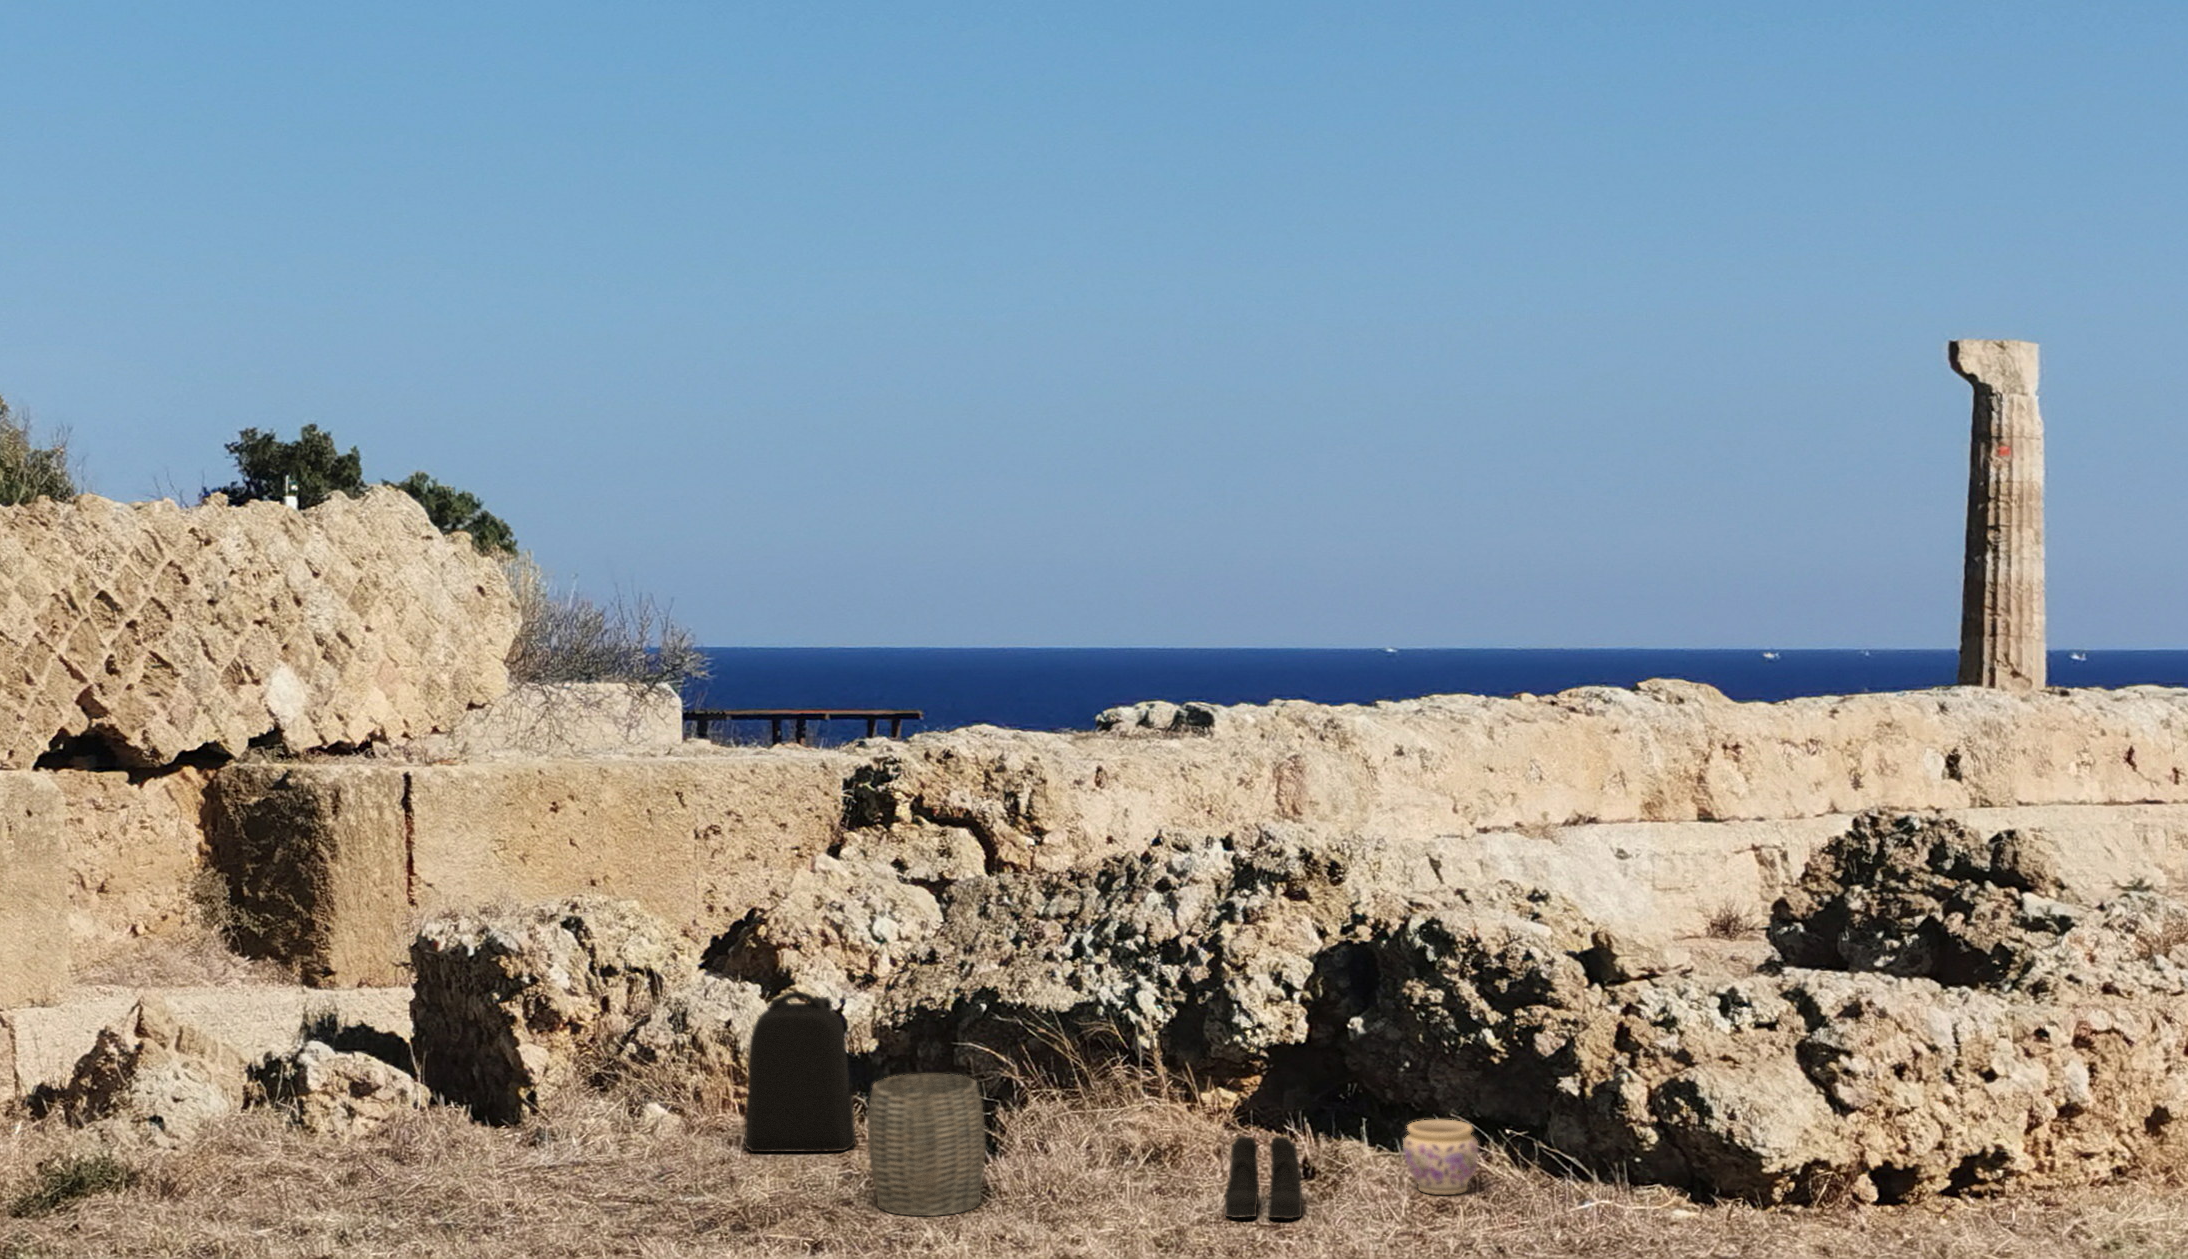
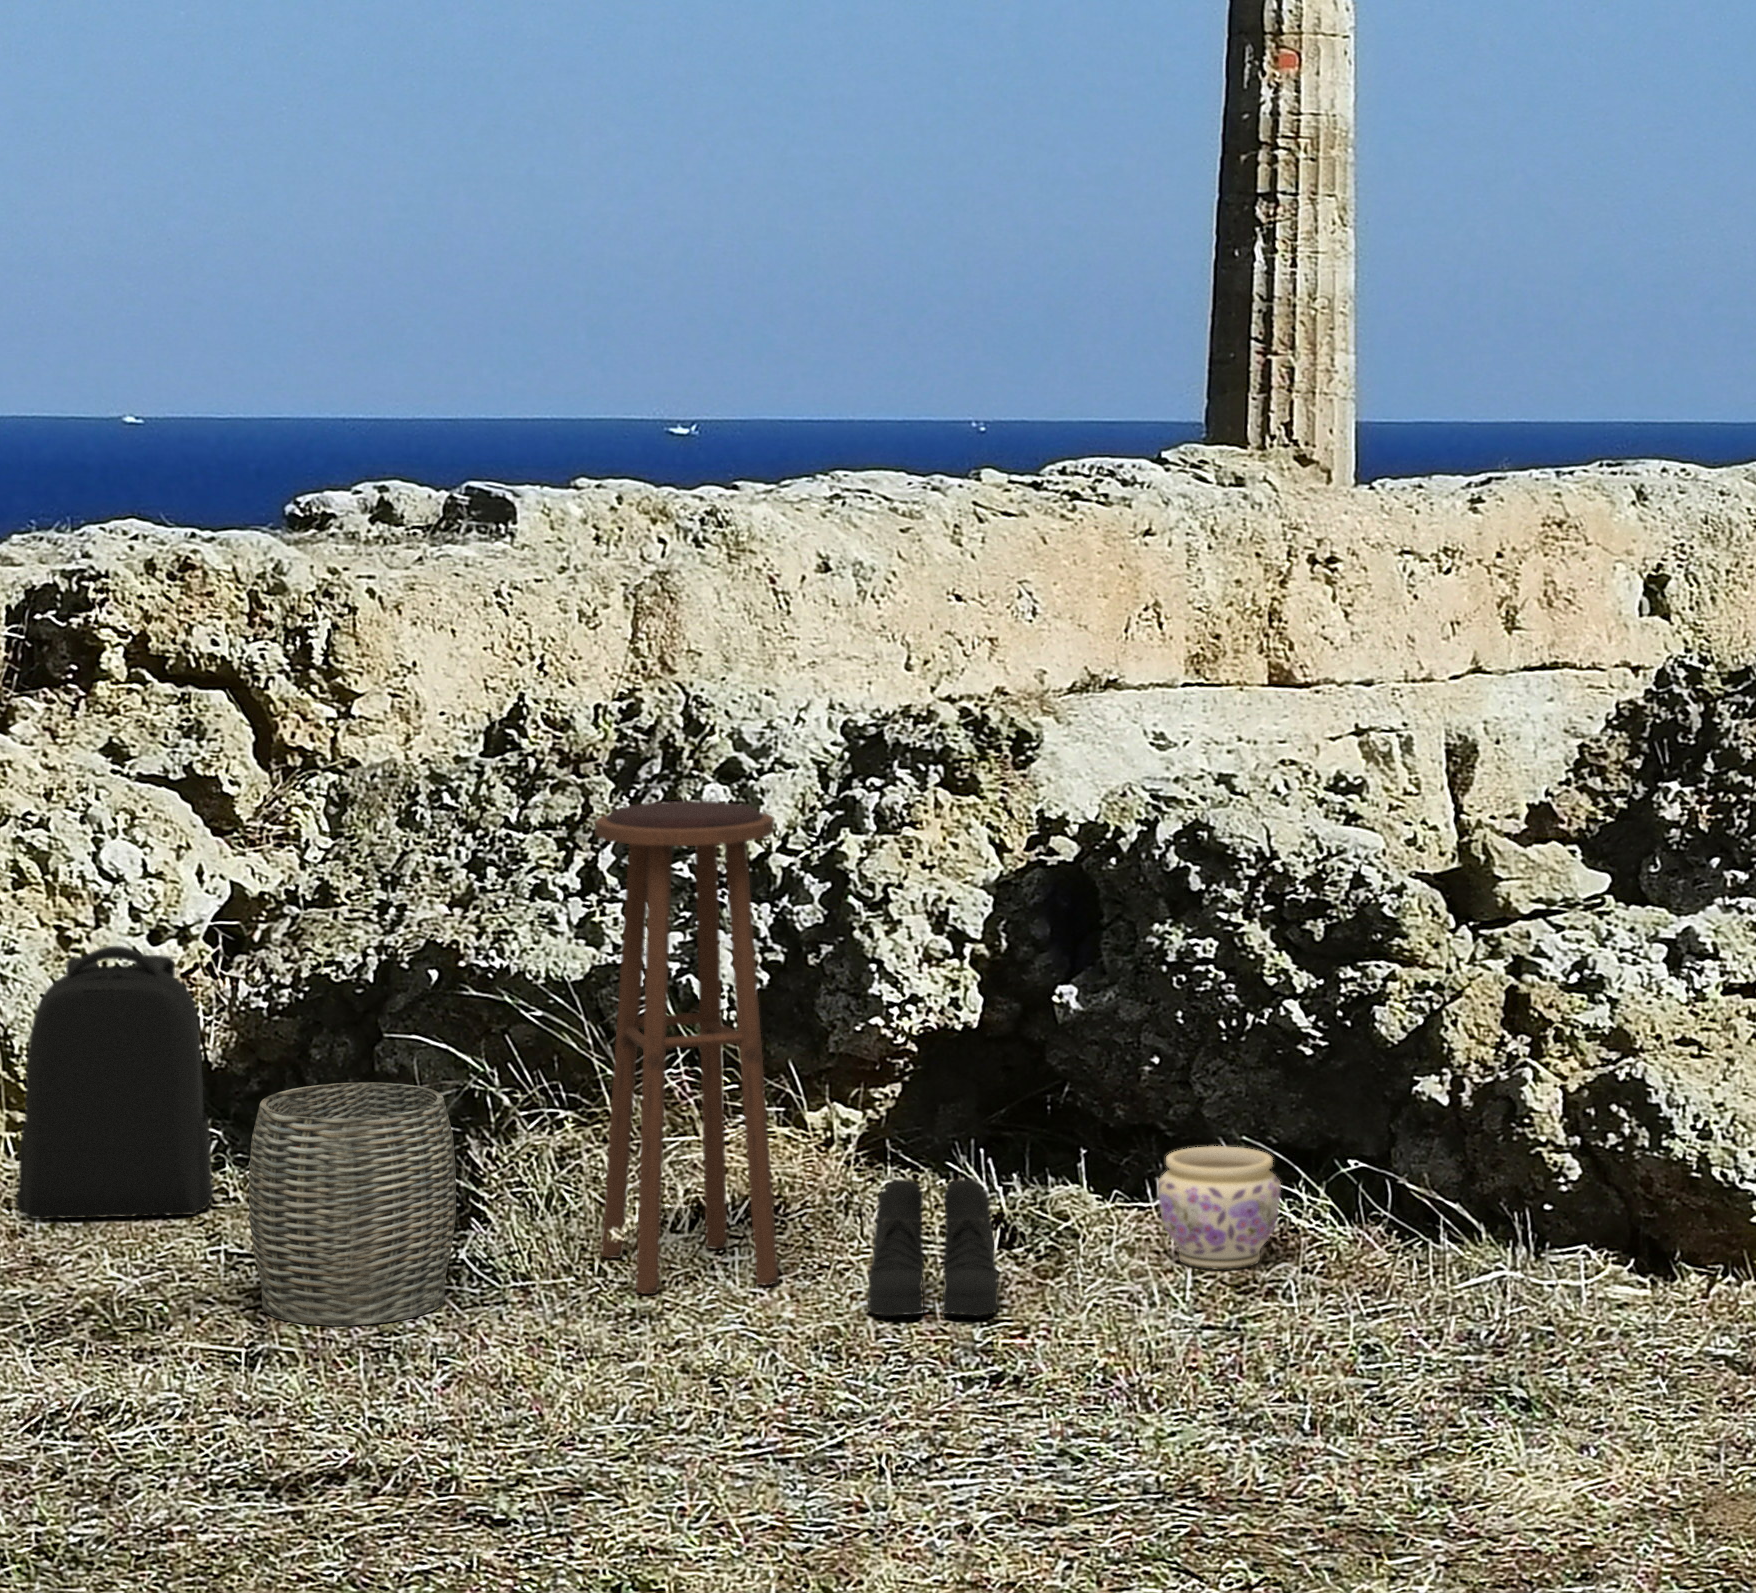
stool: none [1060,908,1176,1202] -> present [595,801,779,1294]

